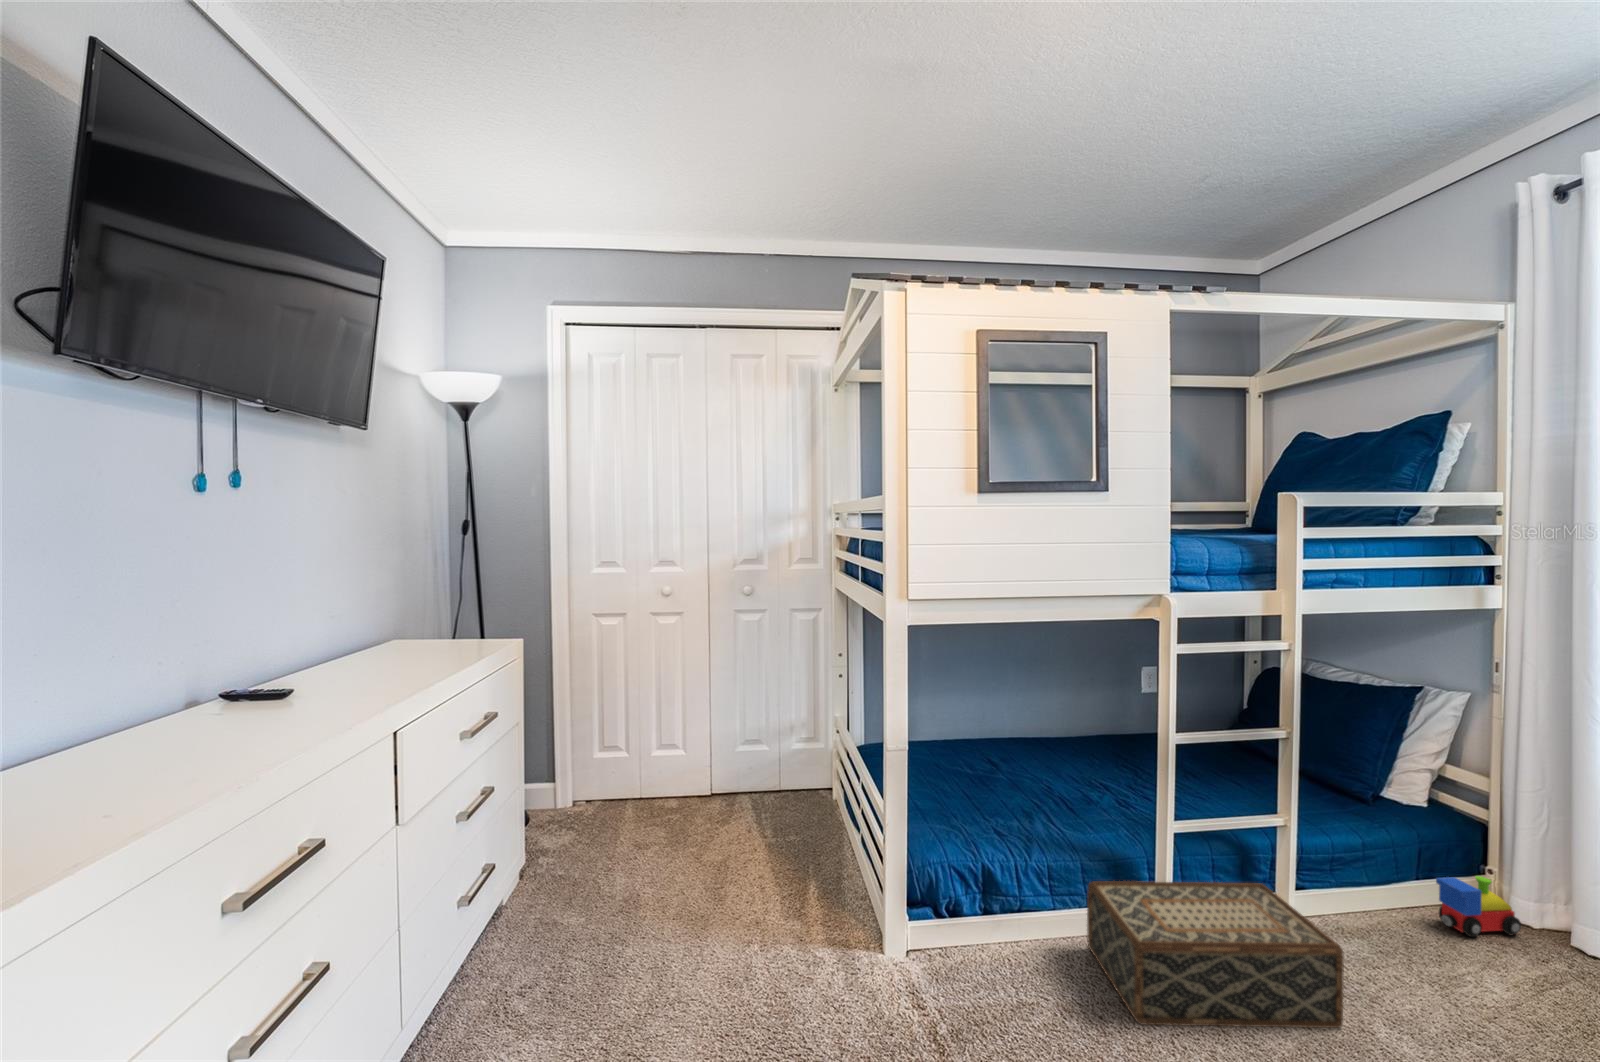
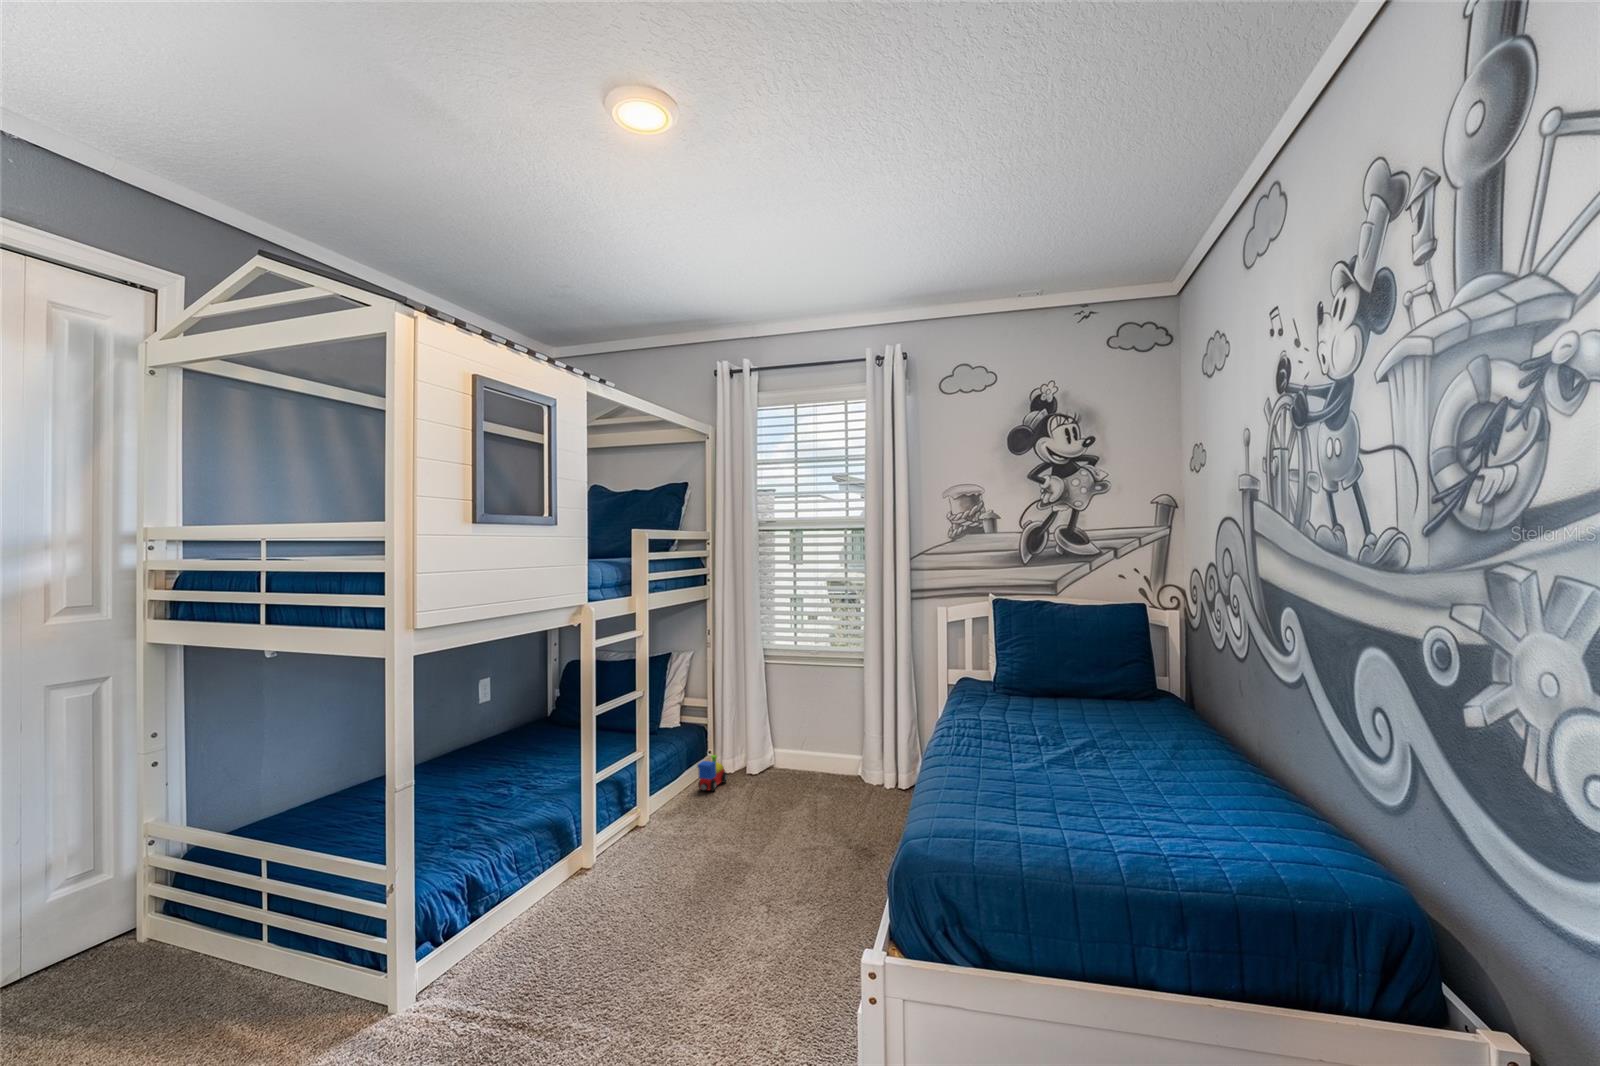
woven basket: present [1087,881,1344,1028] -> none [551,799,698,920]

